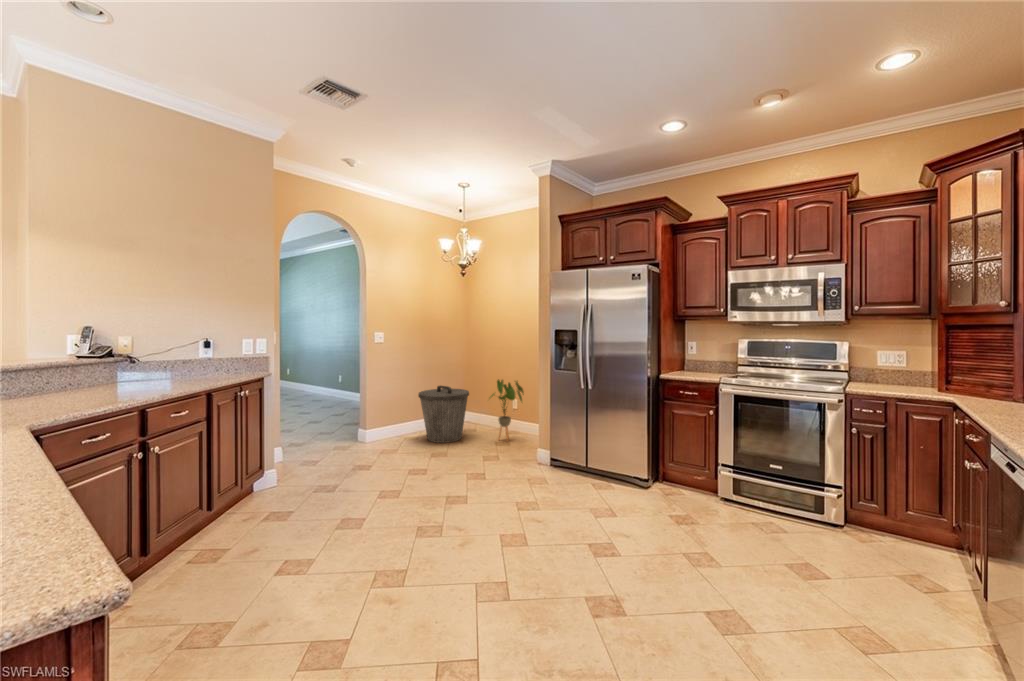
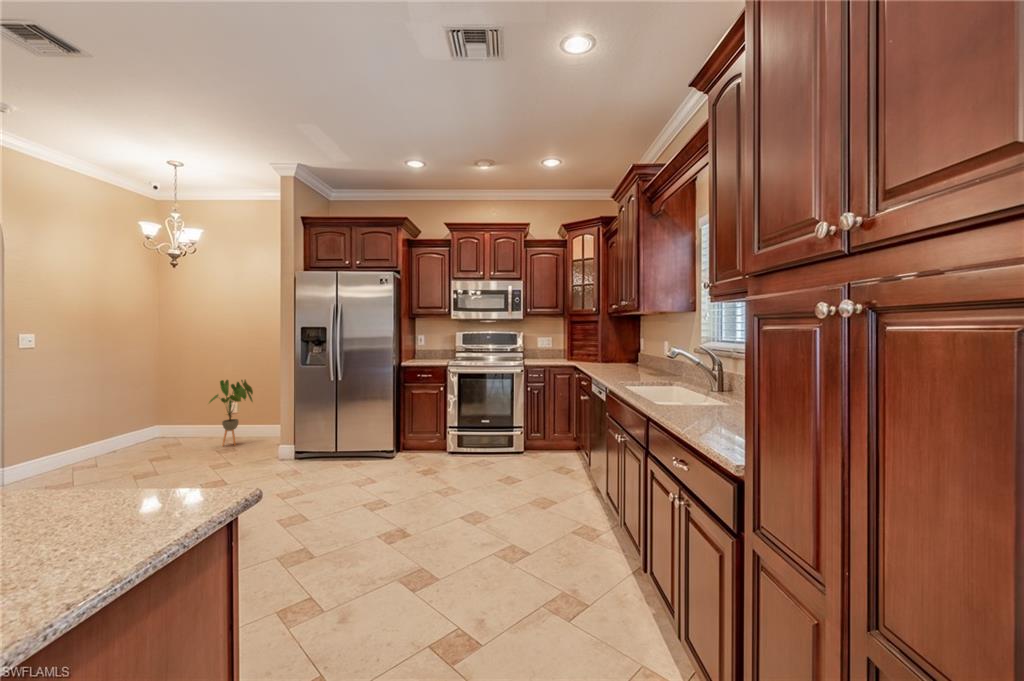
trash can: present [418,386,469,443] -> none [100,393,180,462]

